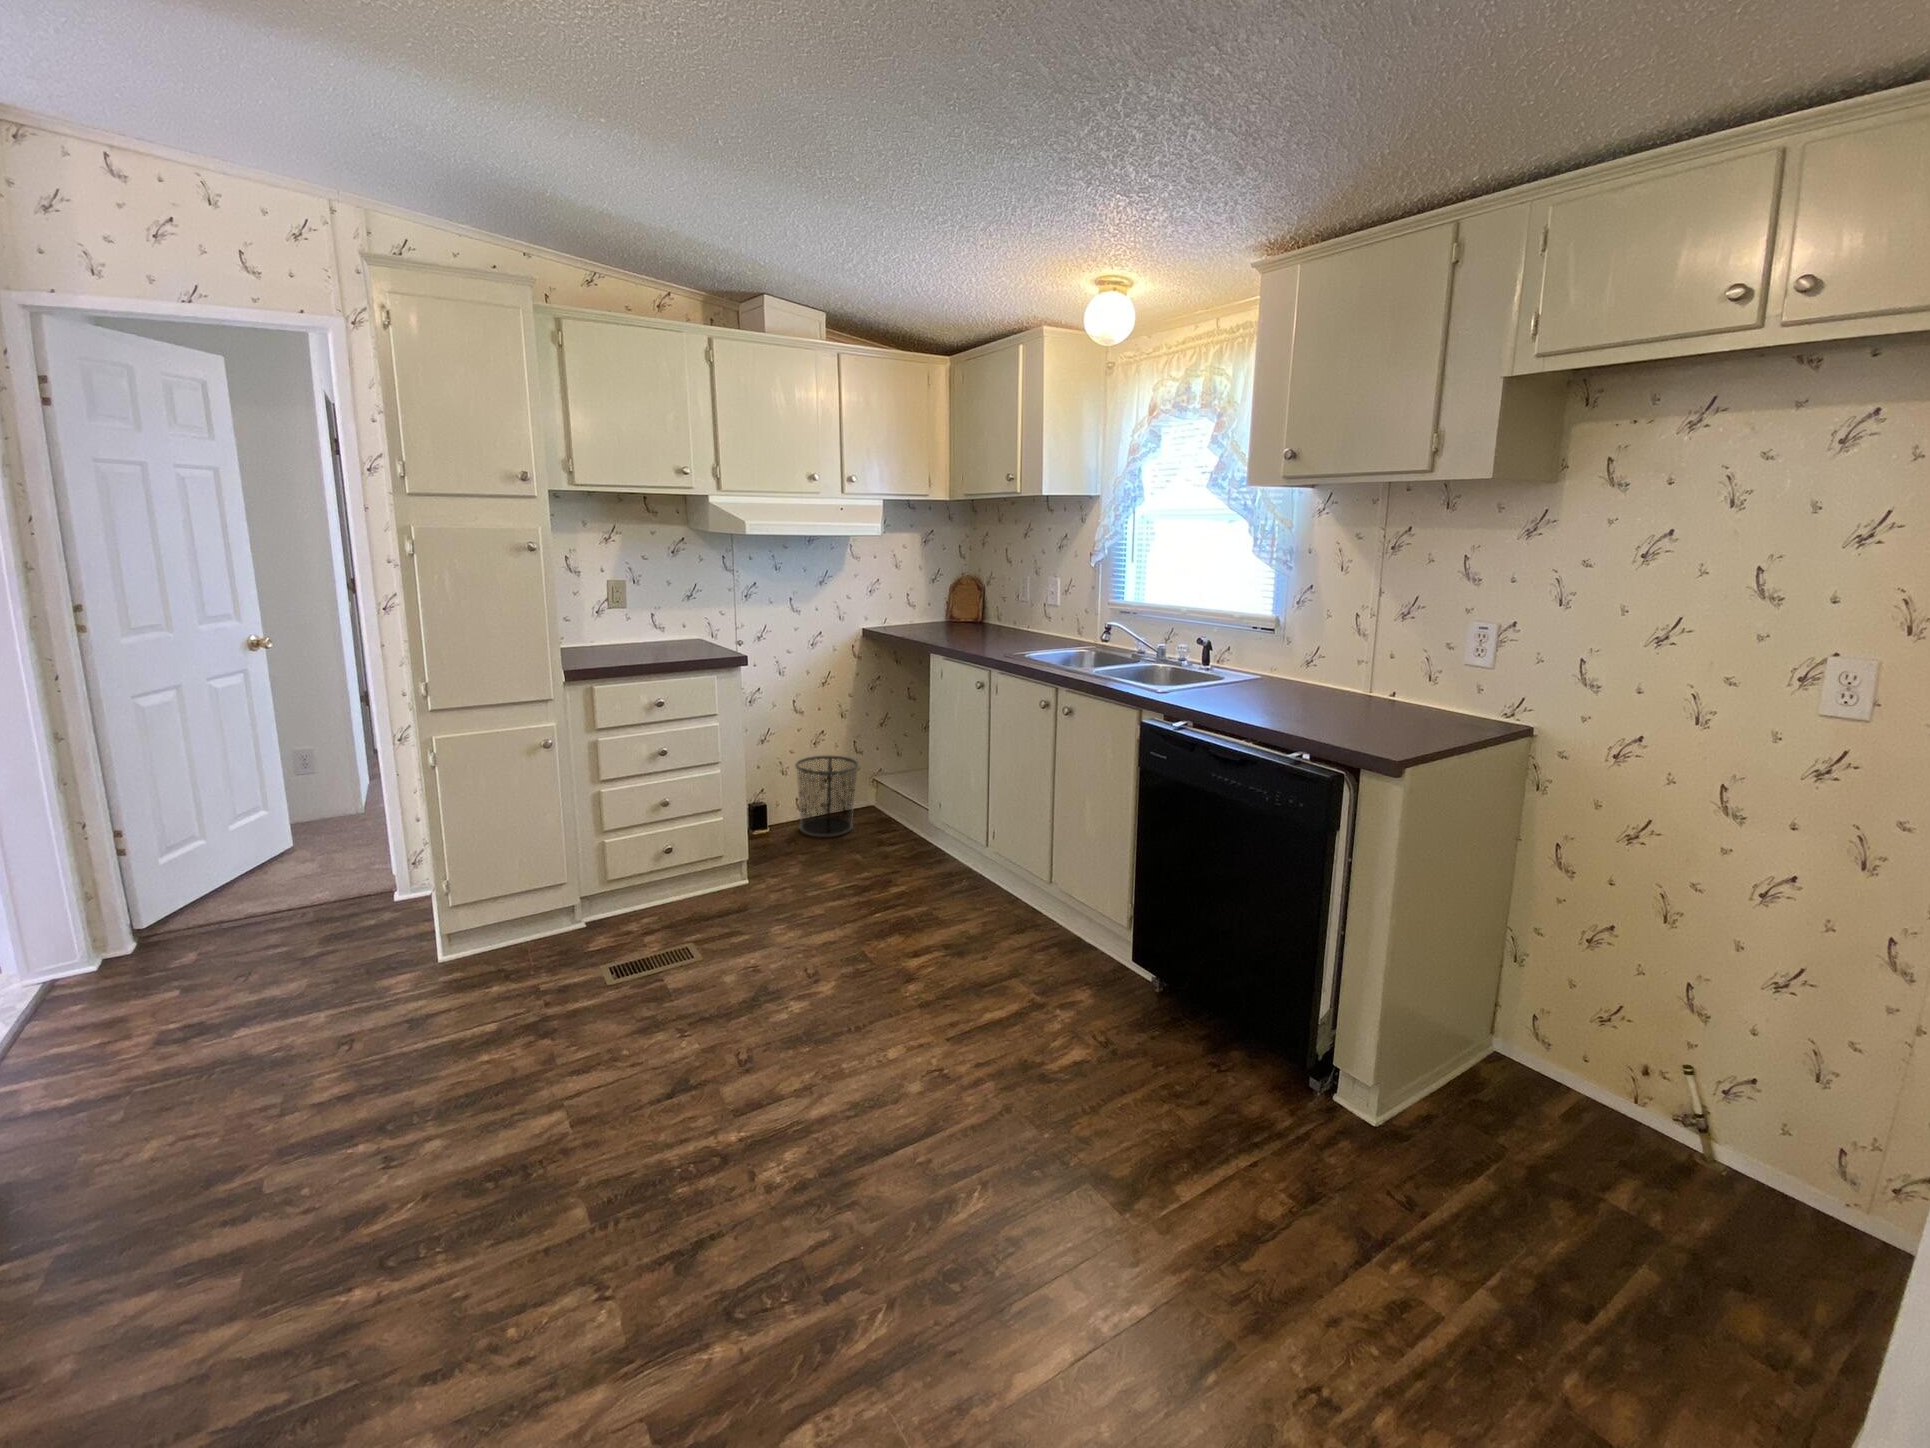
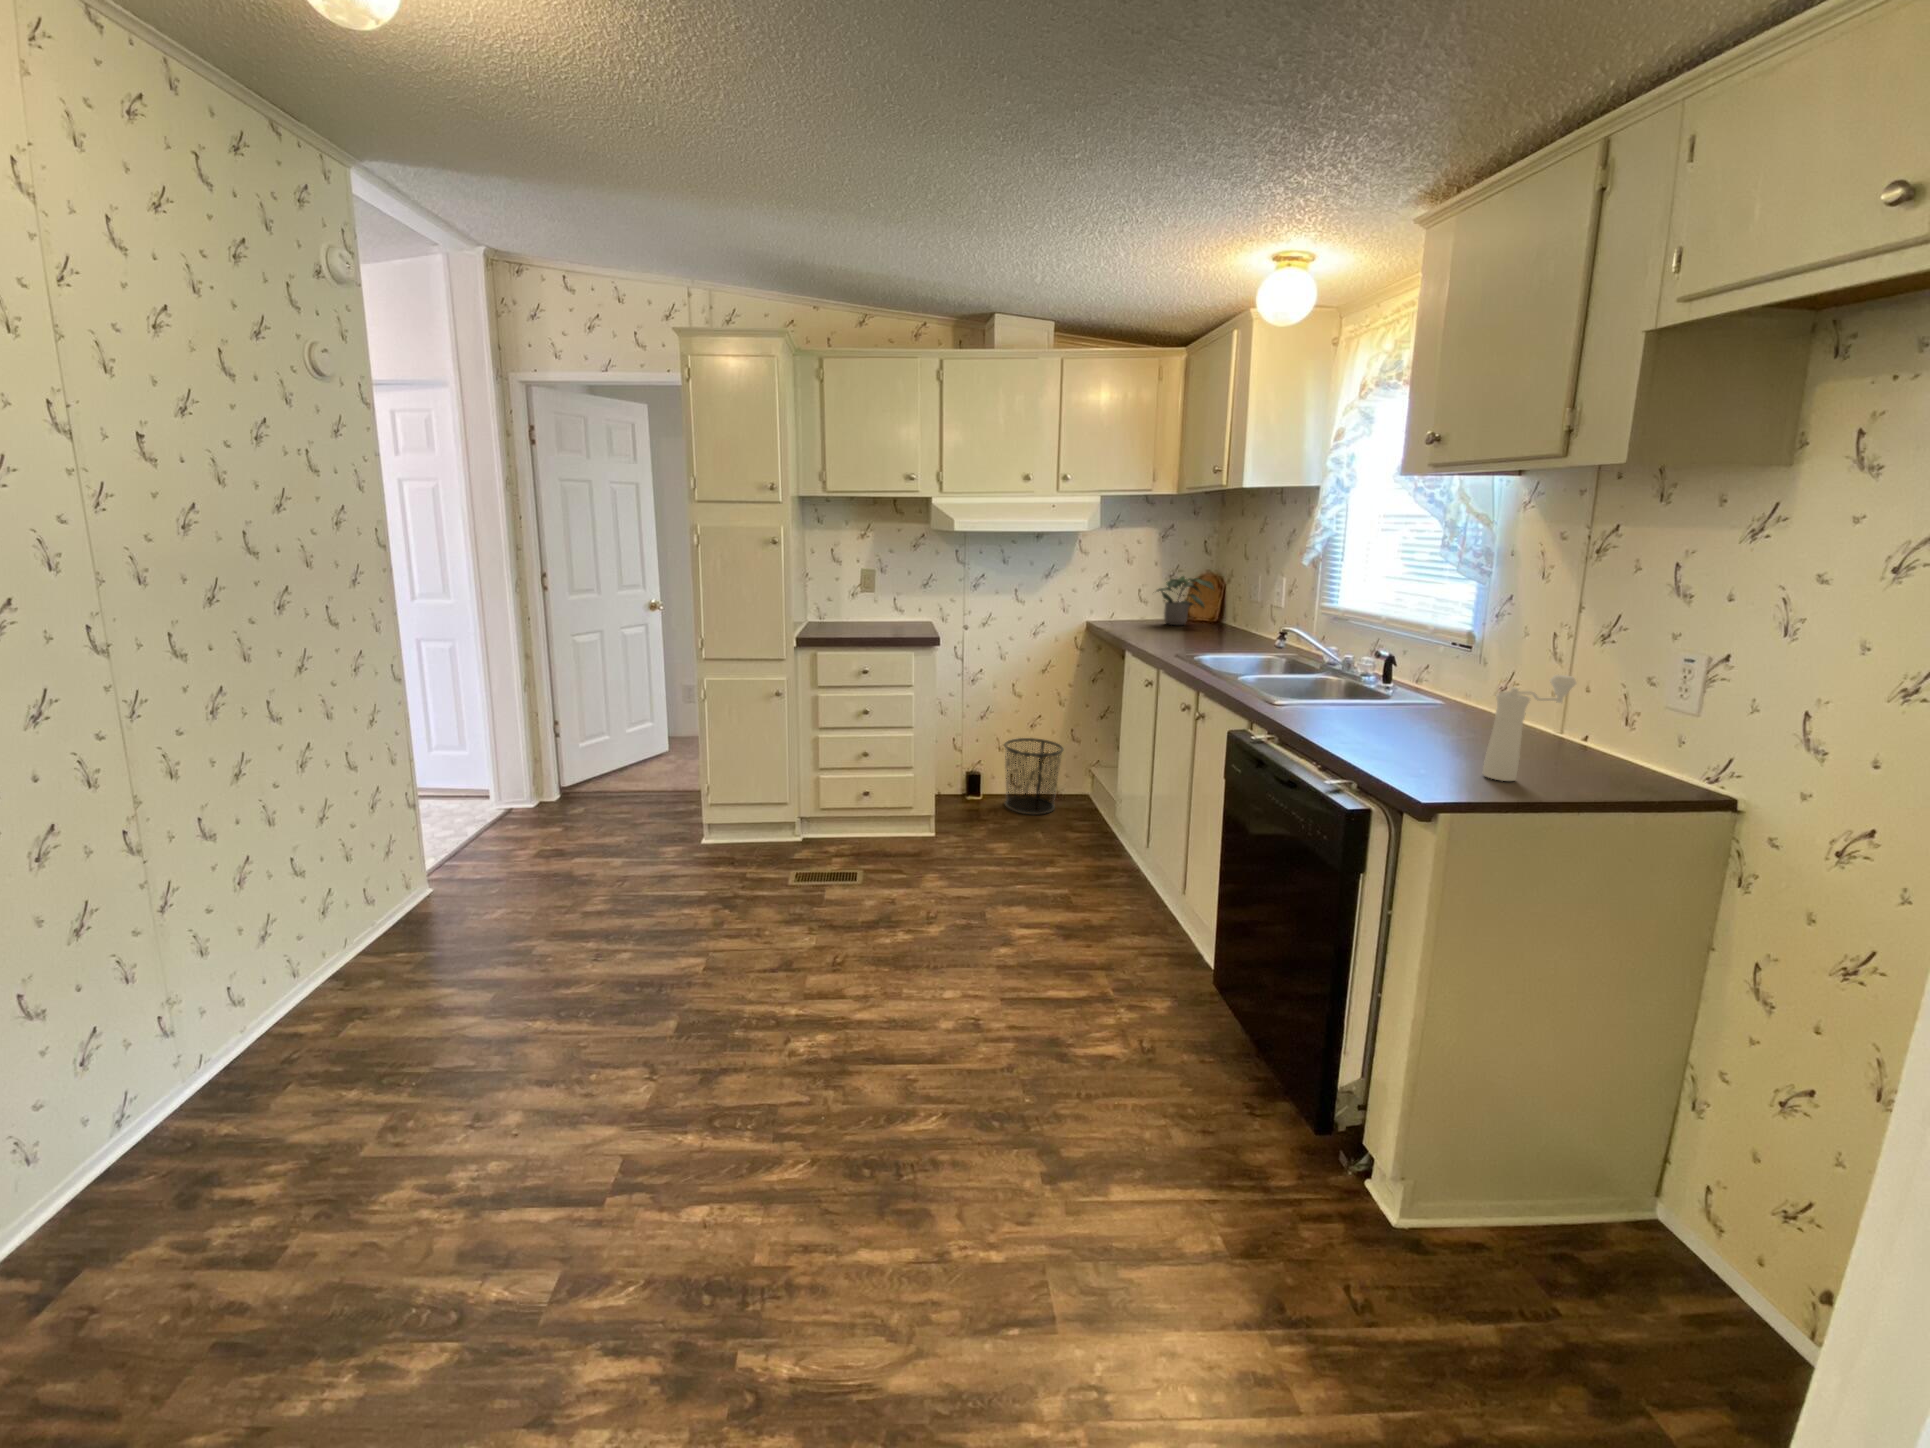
potted plant: none [924,579,983,628] -> present [1157,576,1214,625]
pepper mill: none [1382,646,1431,734] -> present [1483,675,1577,781]

